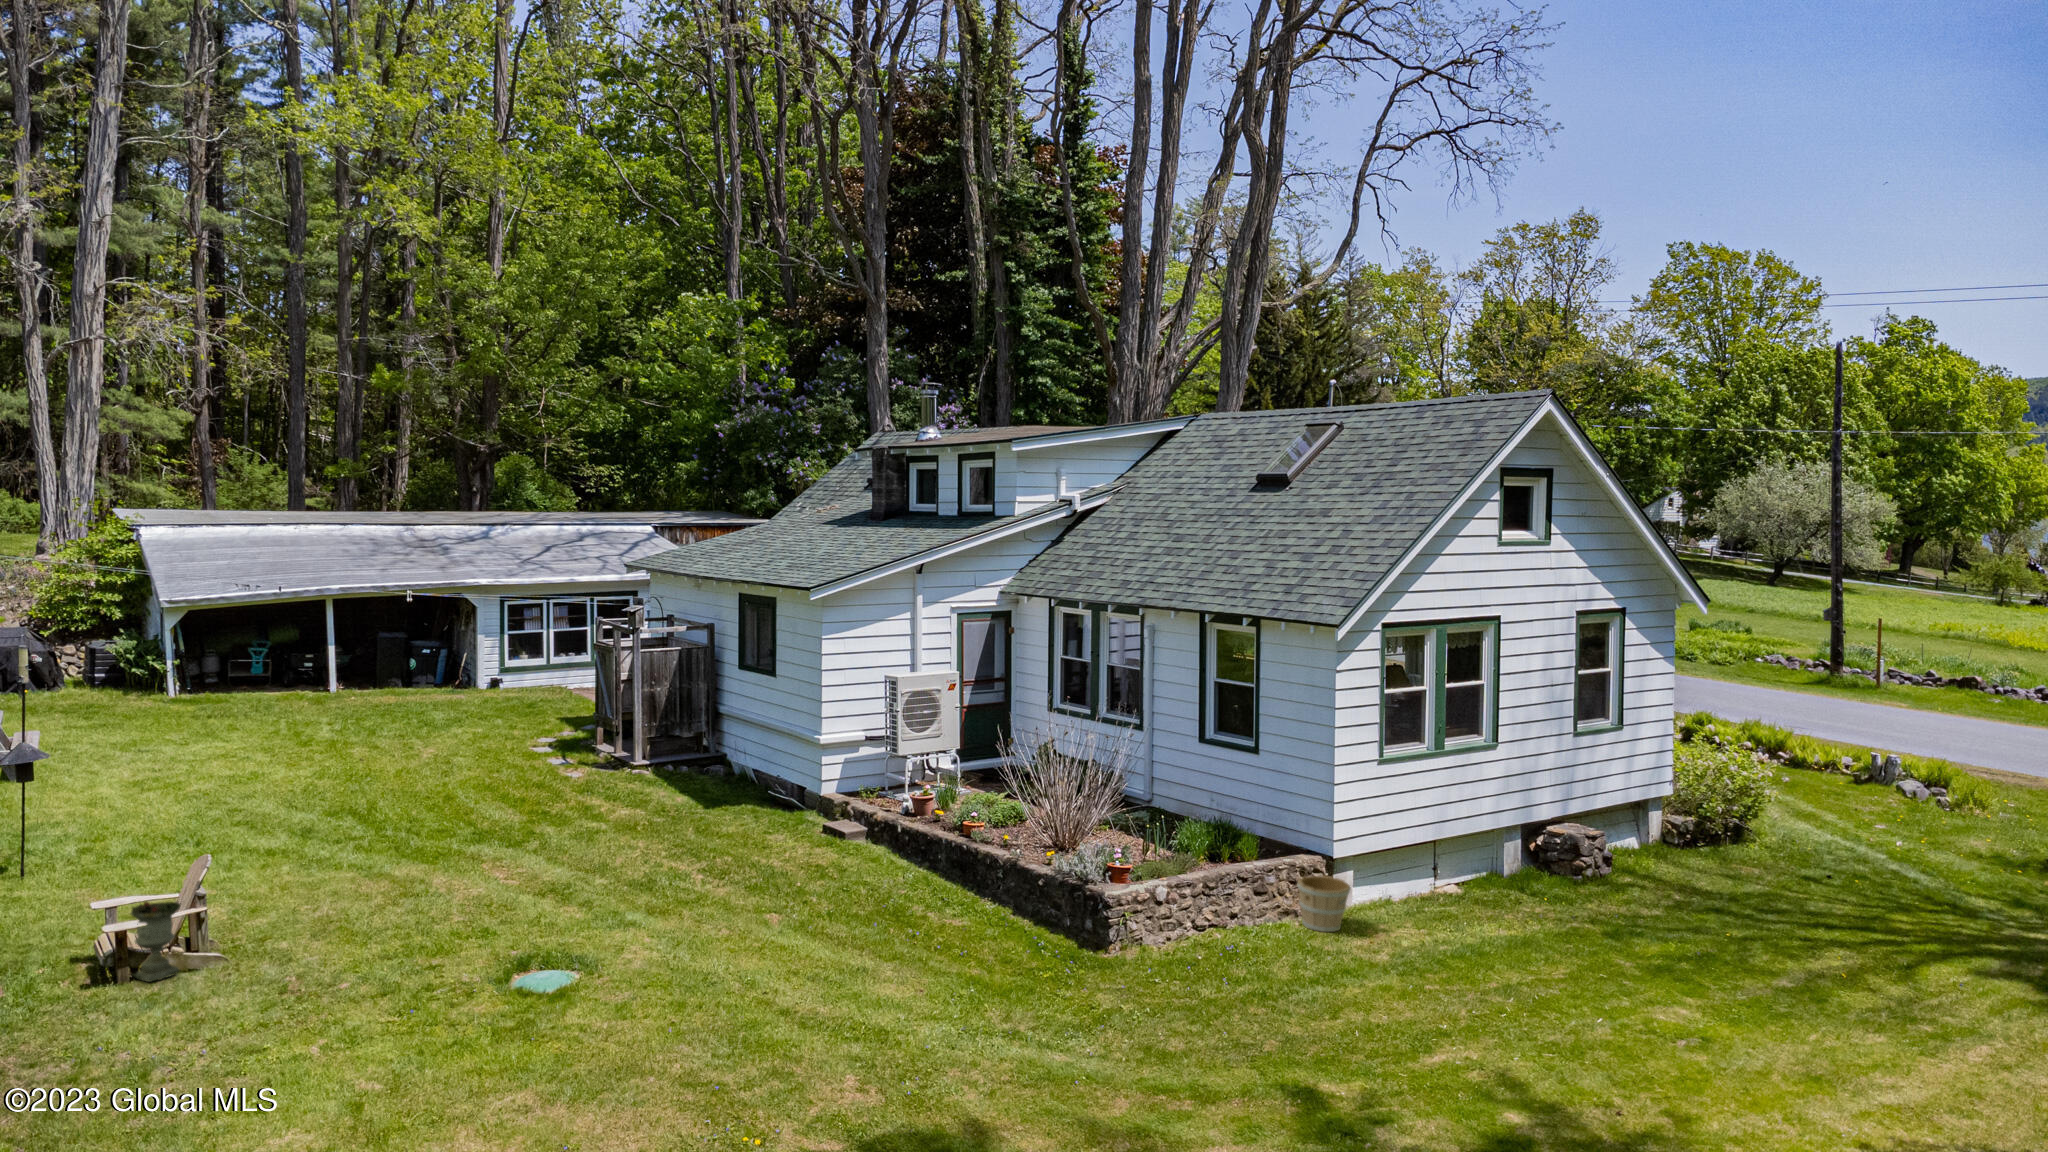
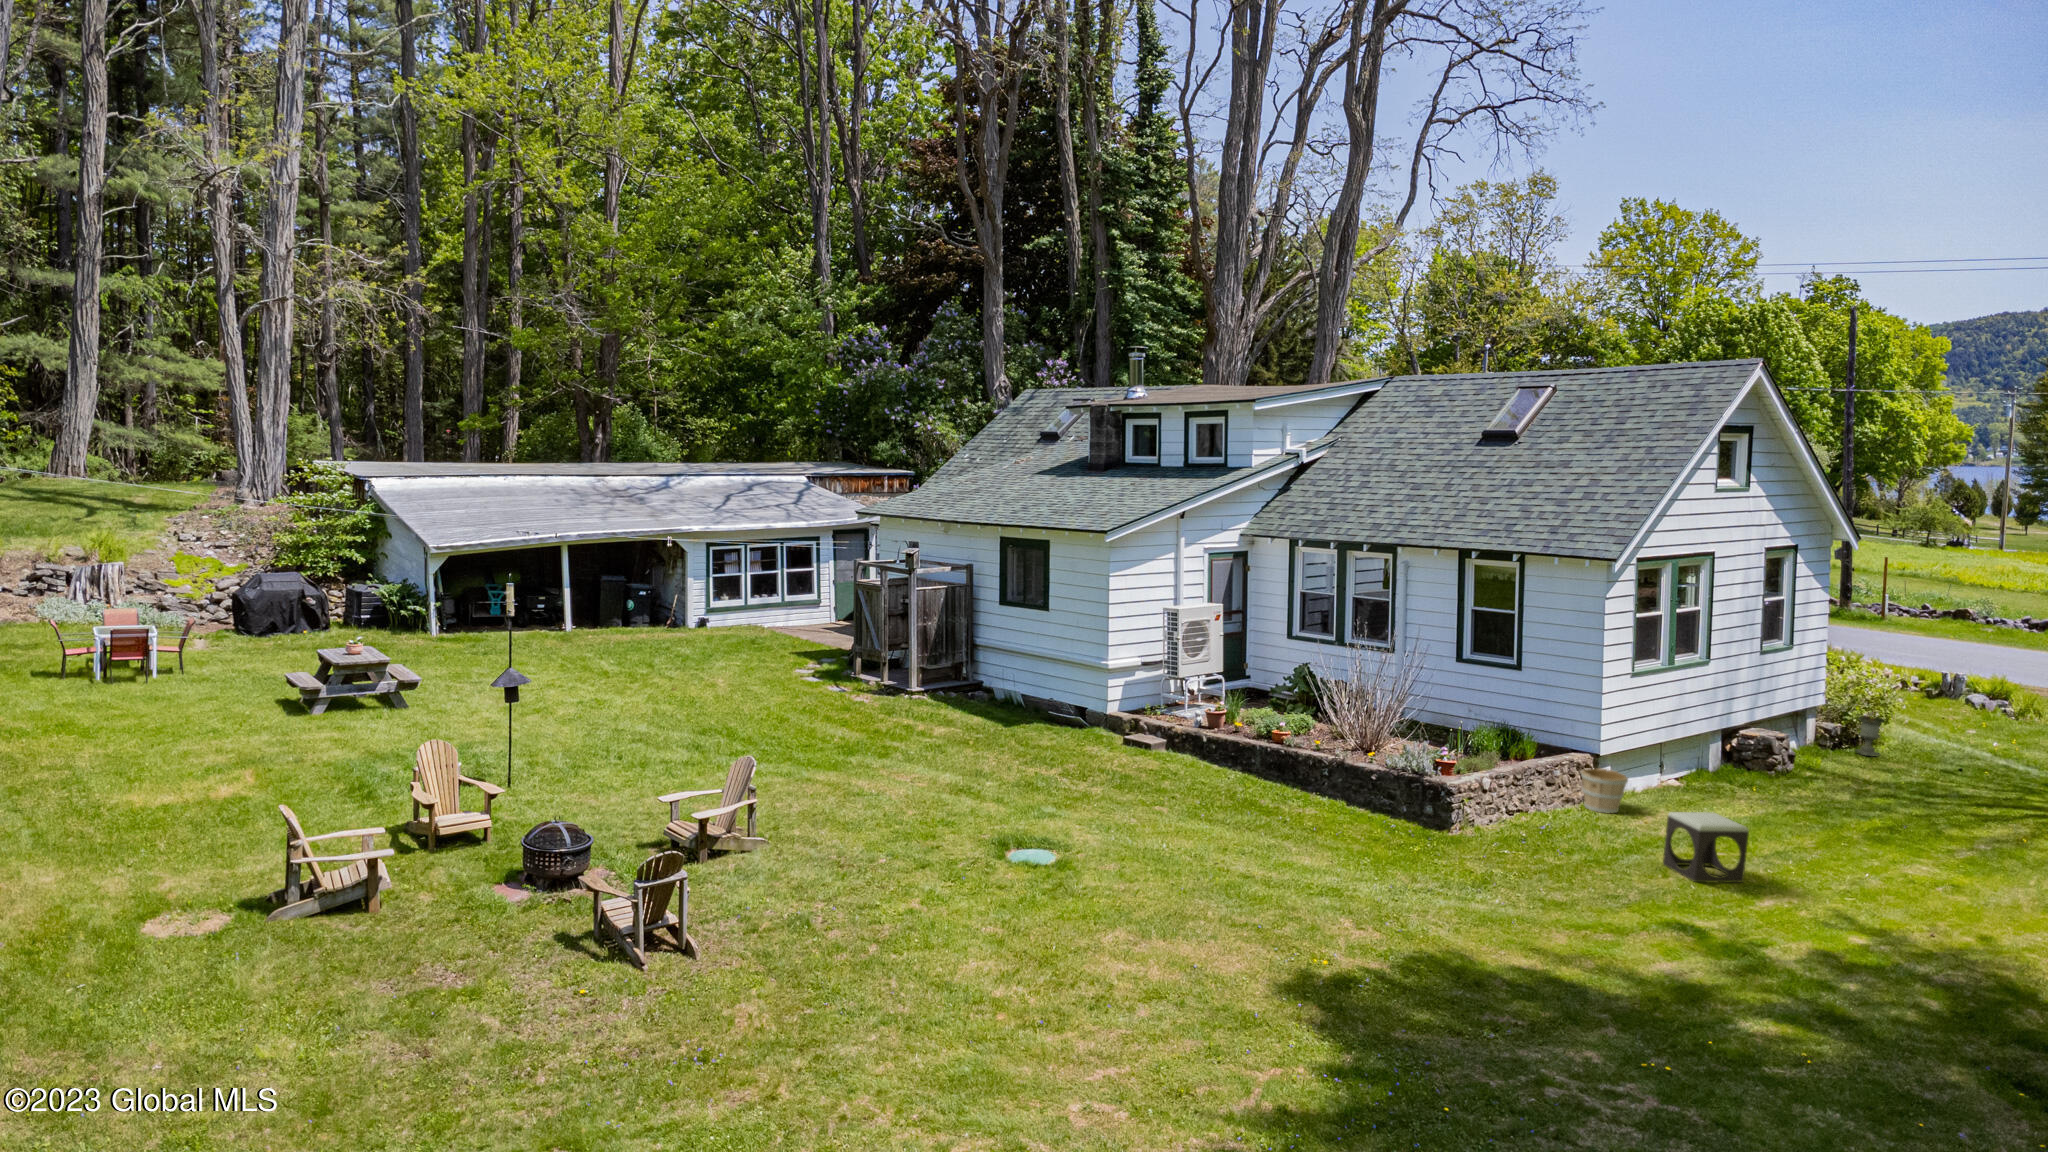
planter: present [131,902,181,982] -> present [1855,715,1884,756]
footstool: none [1328,941,1416,1035] -> present [1663,812,1749,883]

